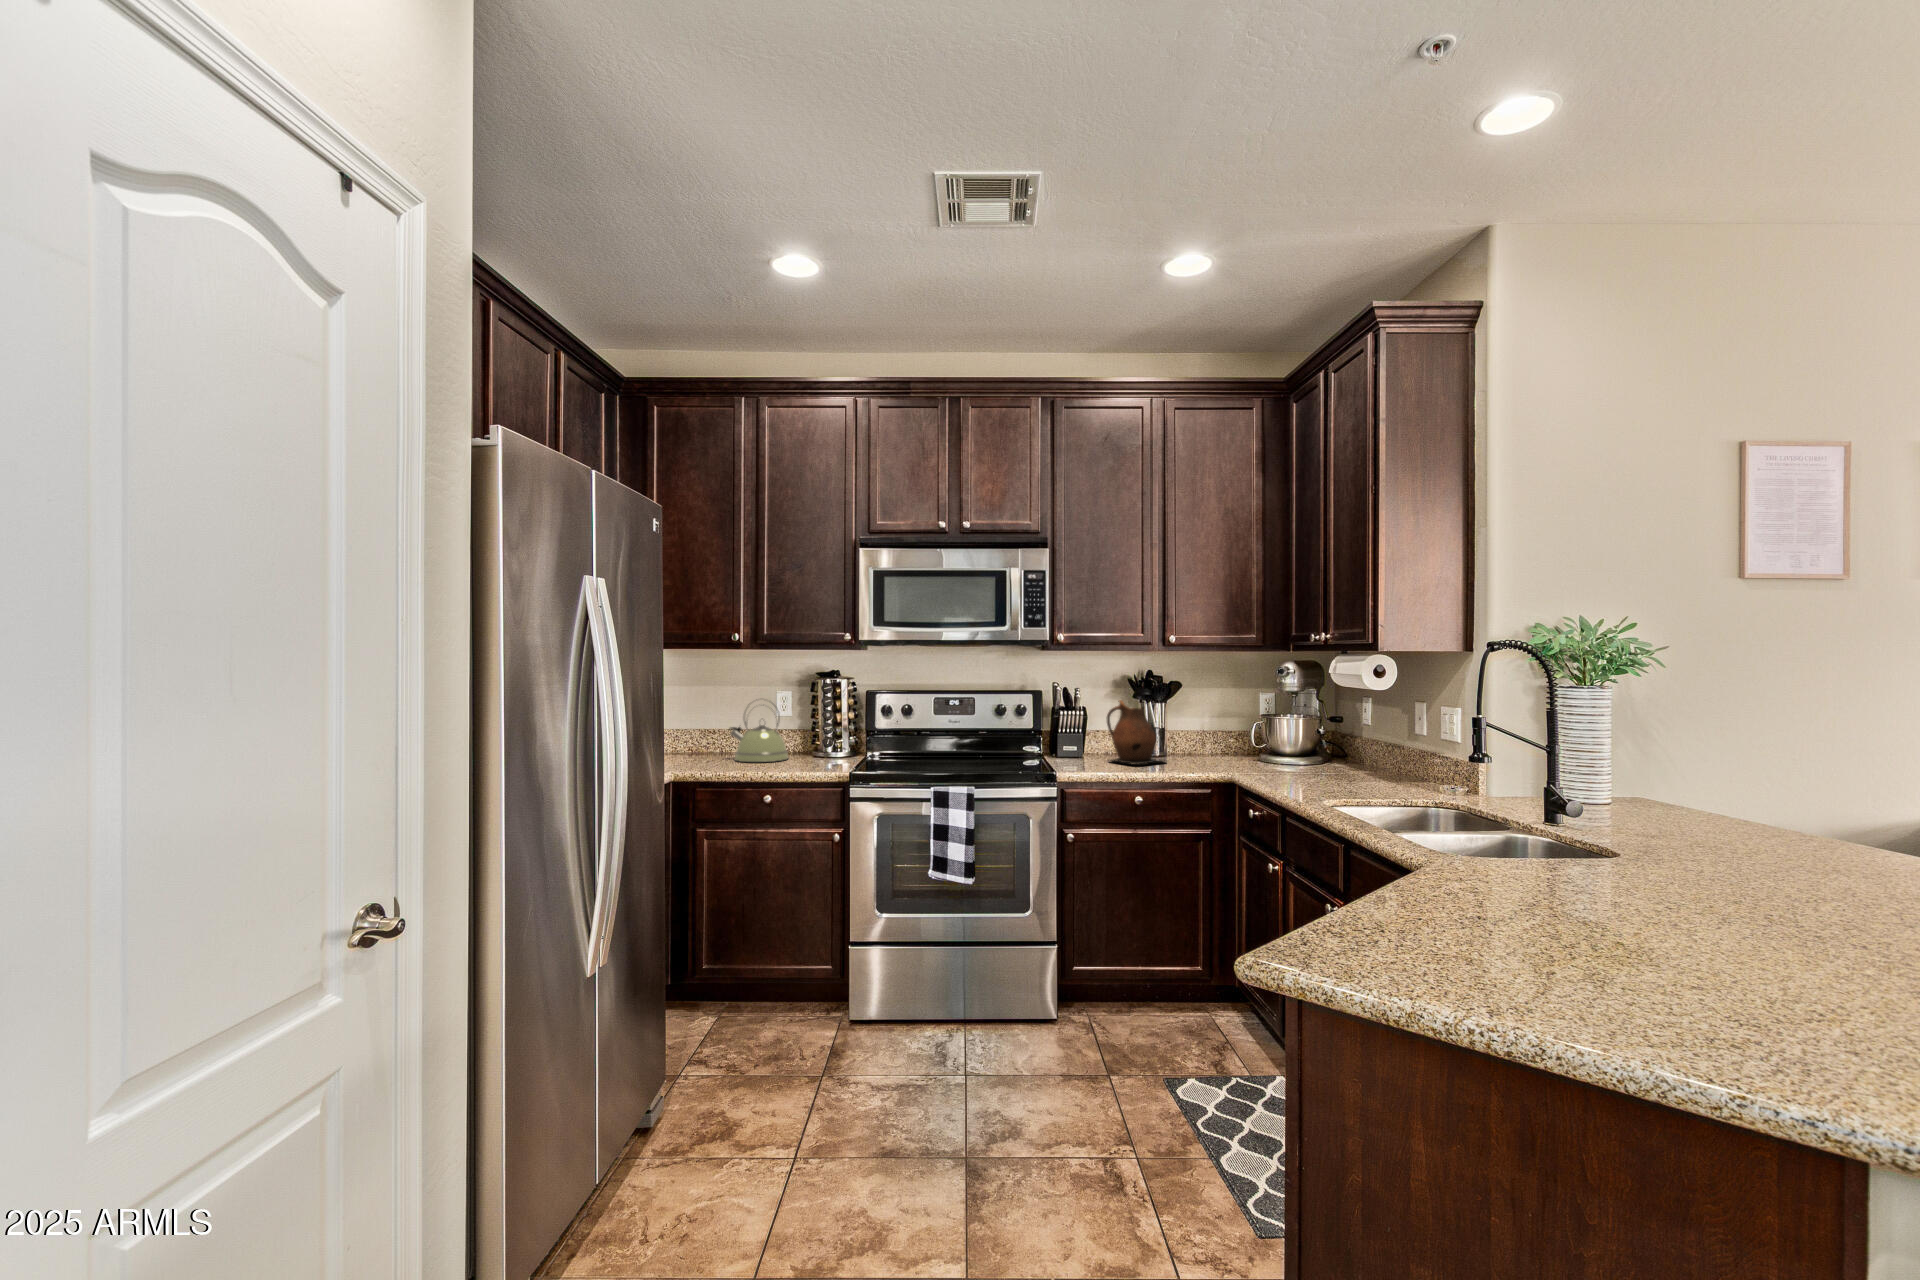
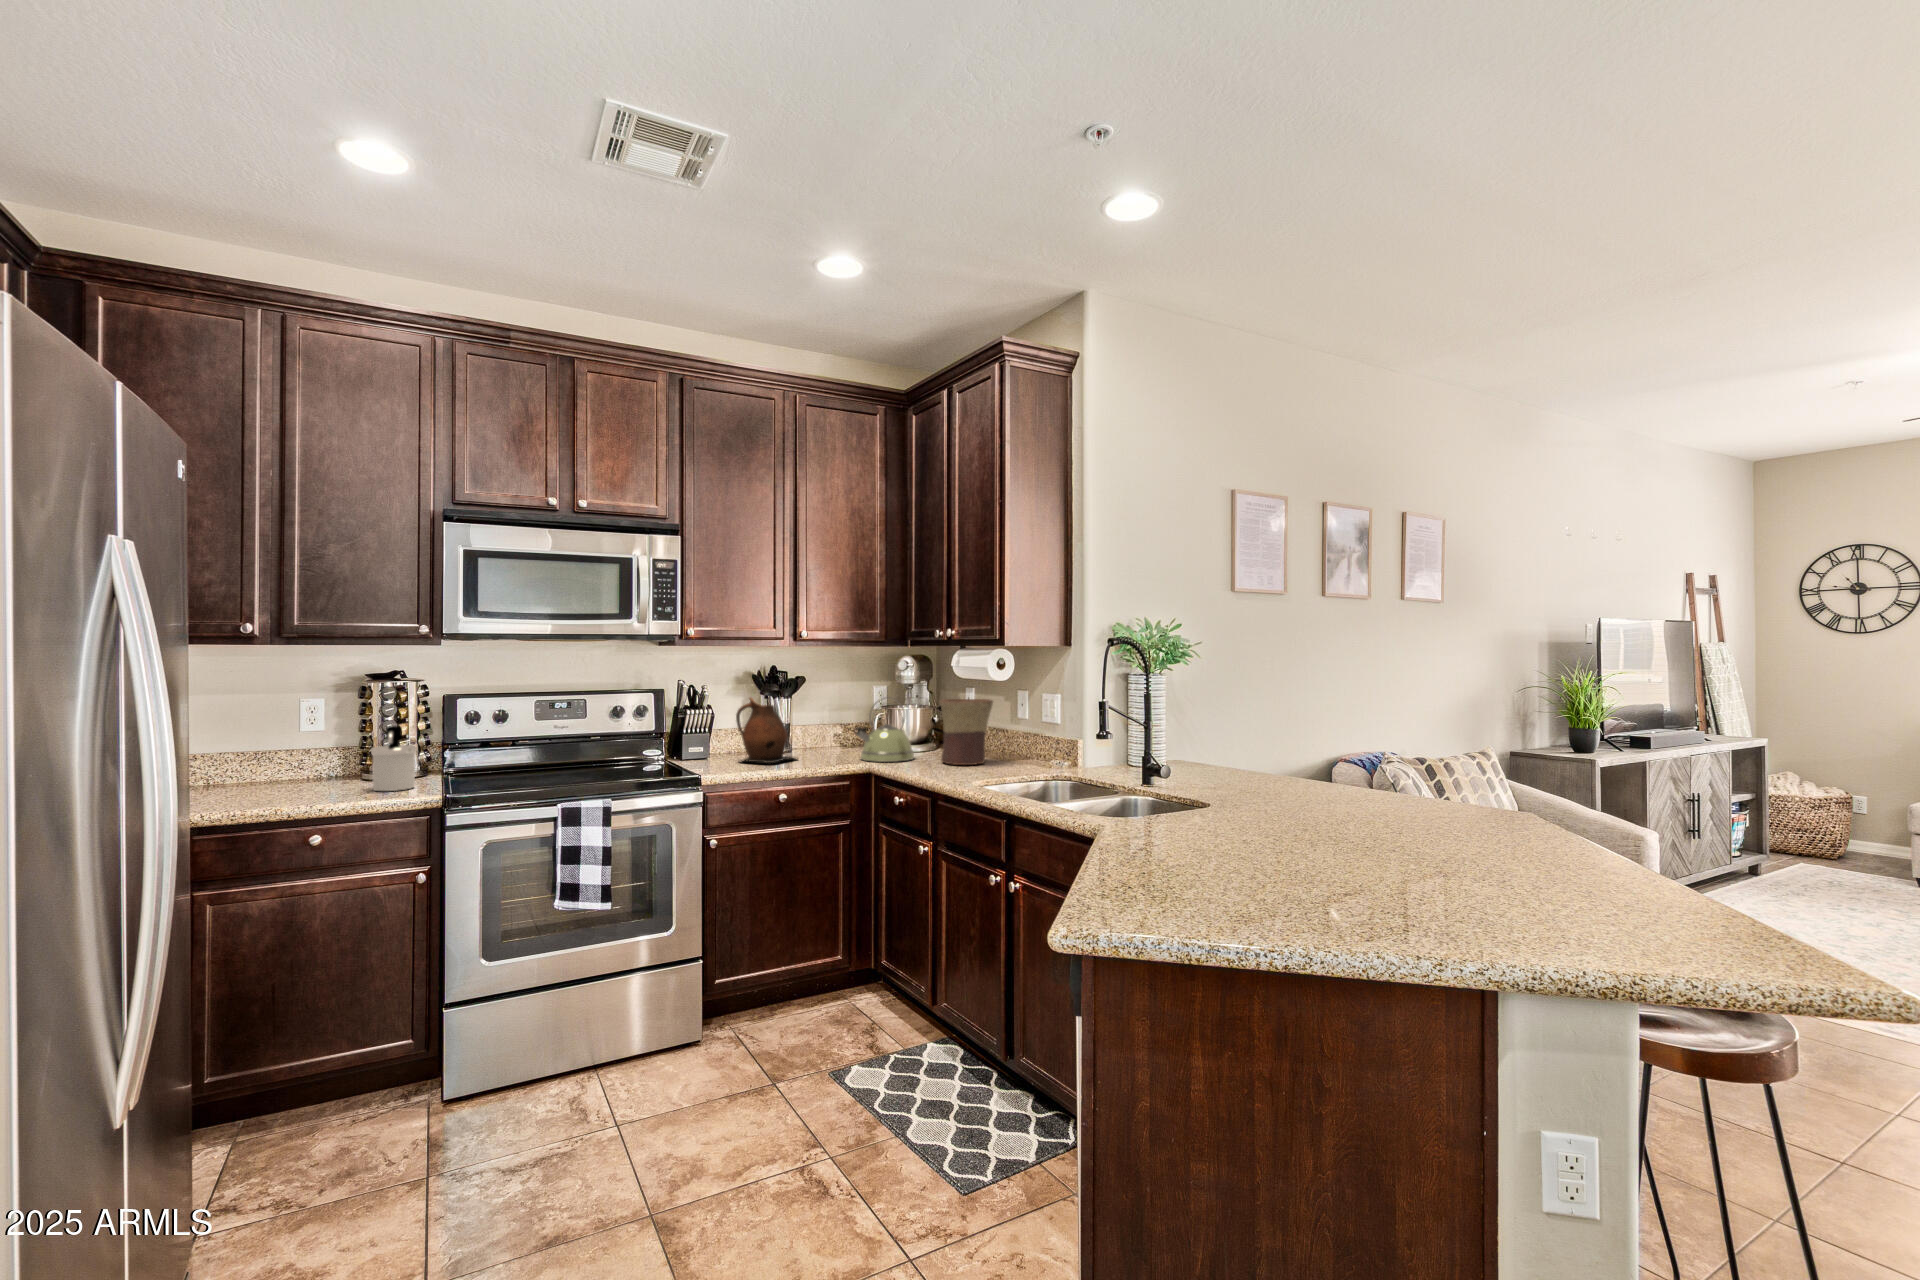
kettle: present [730,702,788,762] -> present [855,700,914,762]
flower pot: none [1314,709,1377,782] -> present [940,699,993,765]
soap dispenser: none [810,713,841,765] -> present [371,726,416,791]

